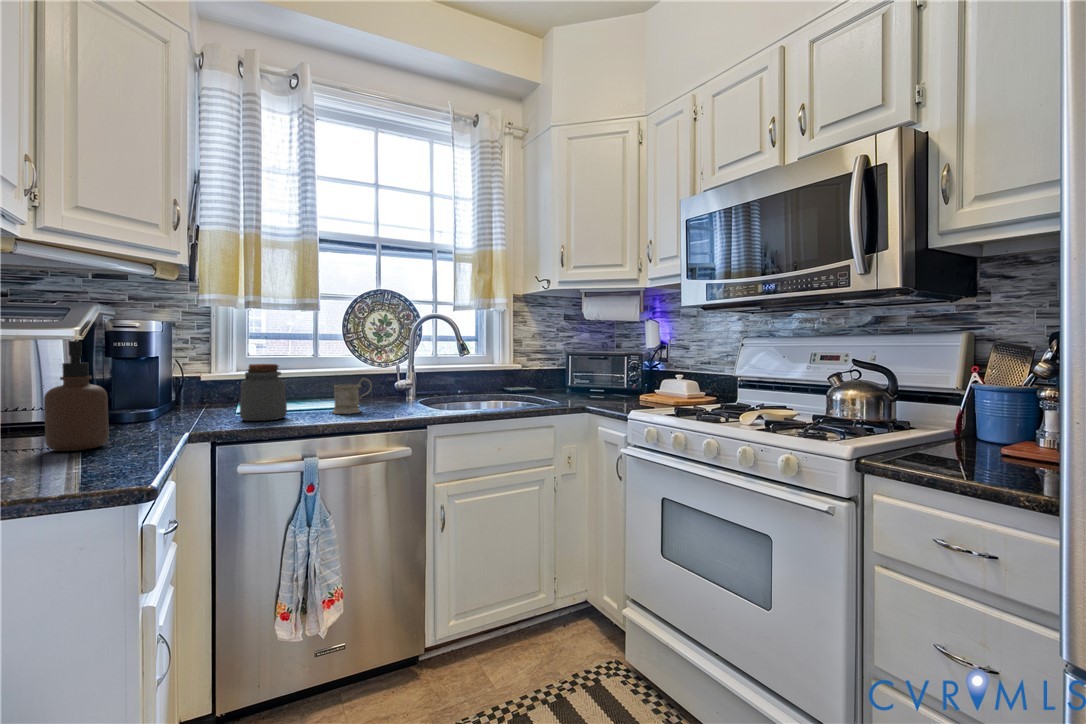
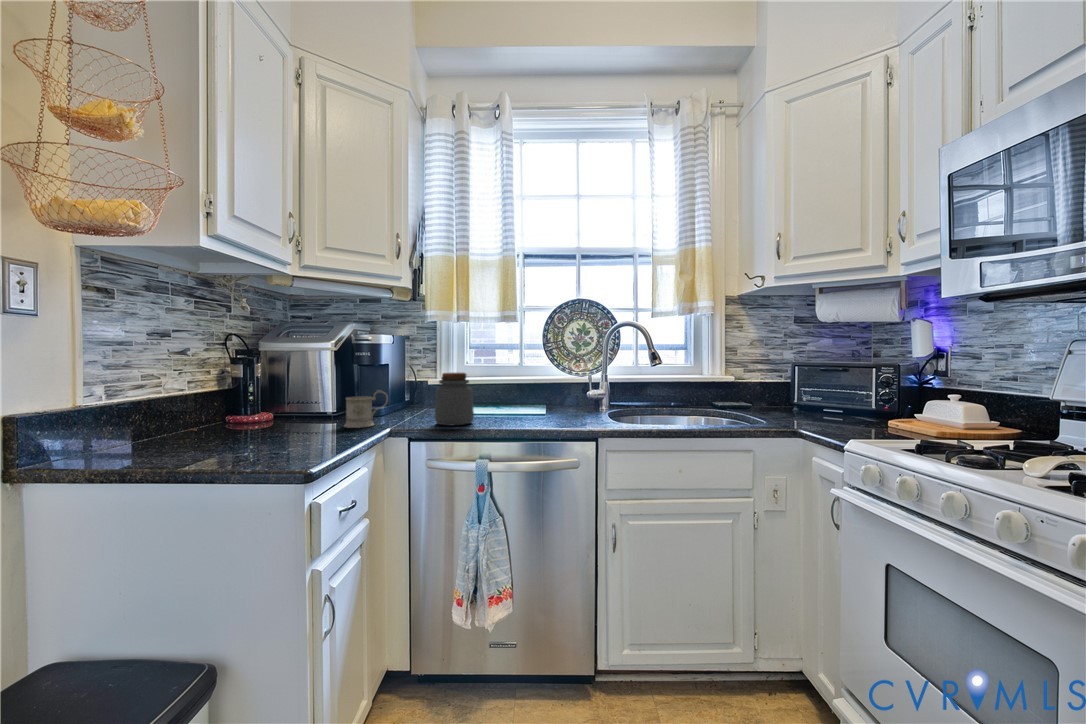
soap dispenser: present [44,341,109,451] -> none [275,353,319,444]
mug: present [332,378,372,414] -> present [344,390,388,428]

